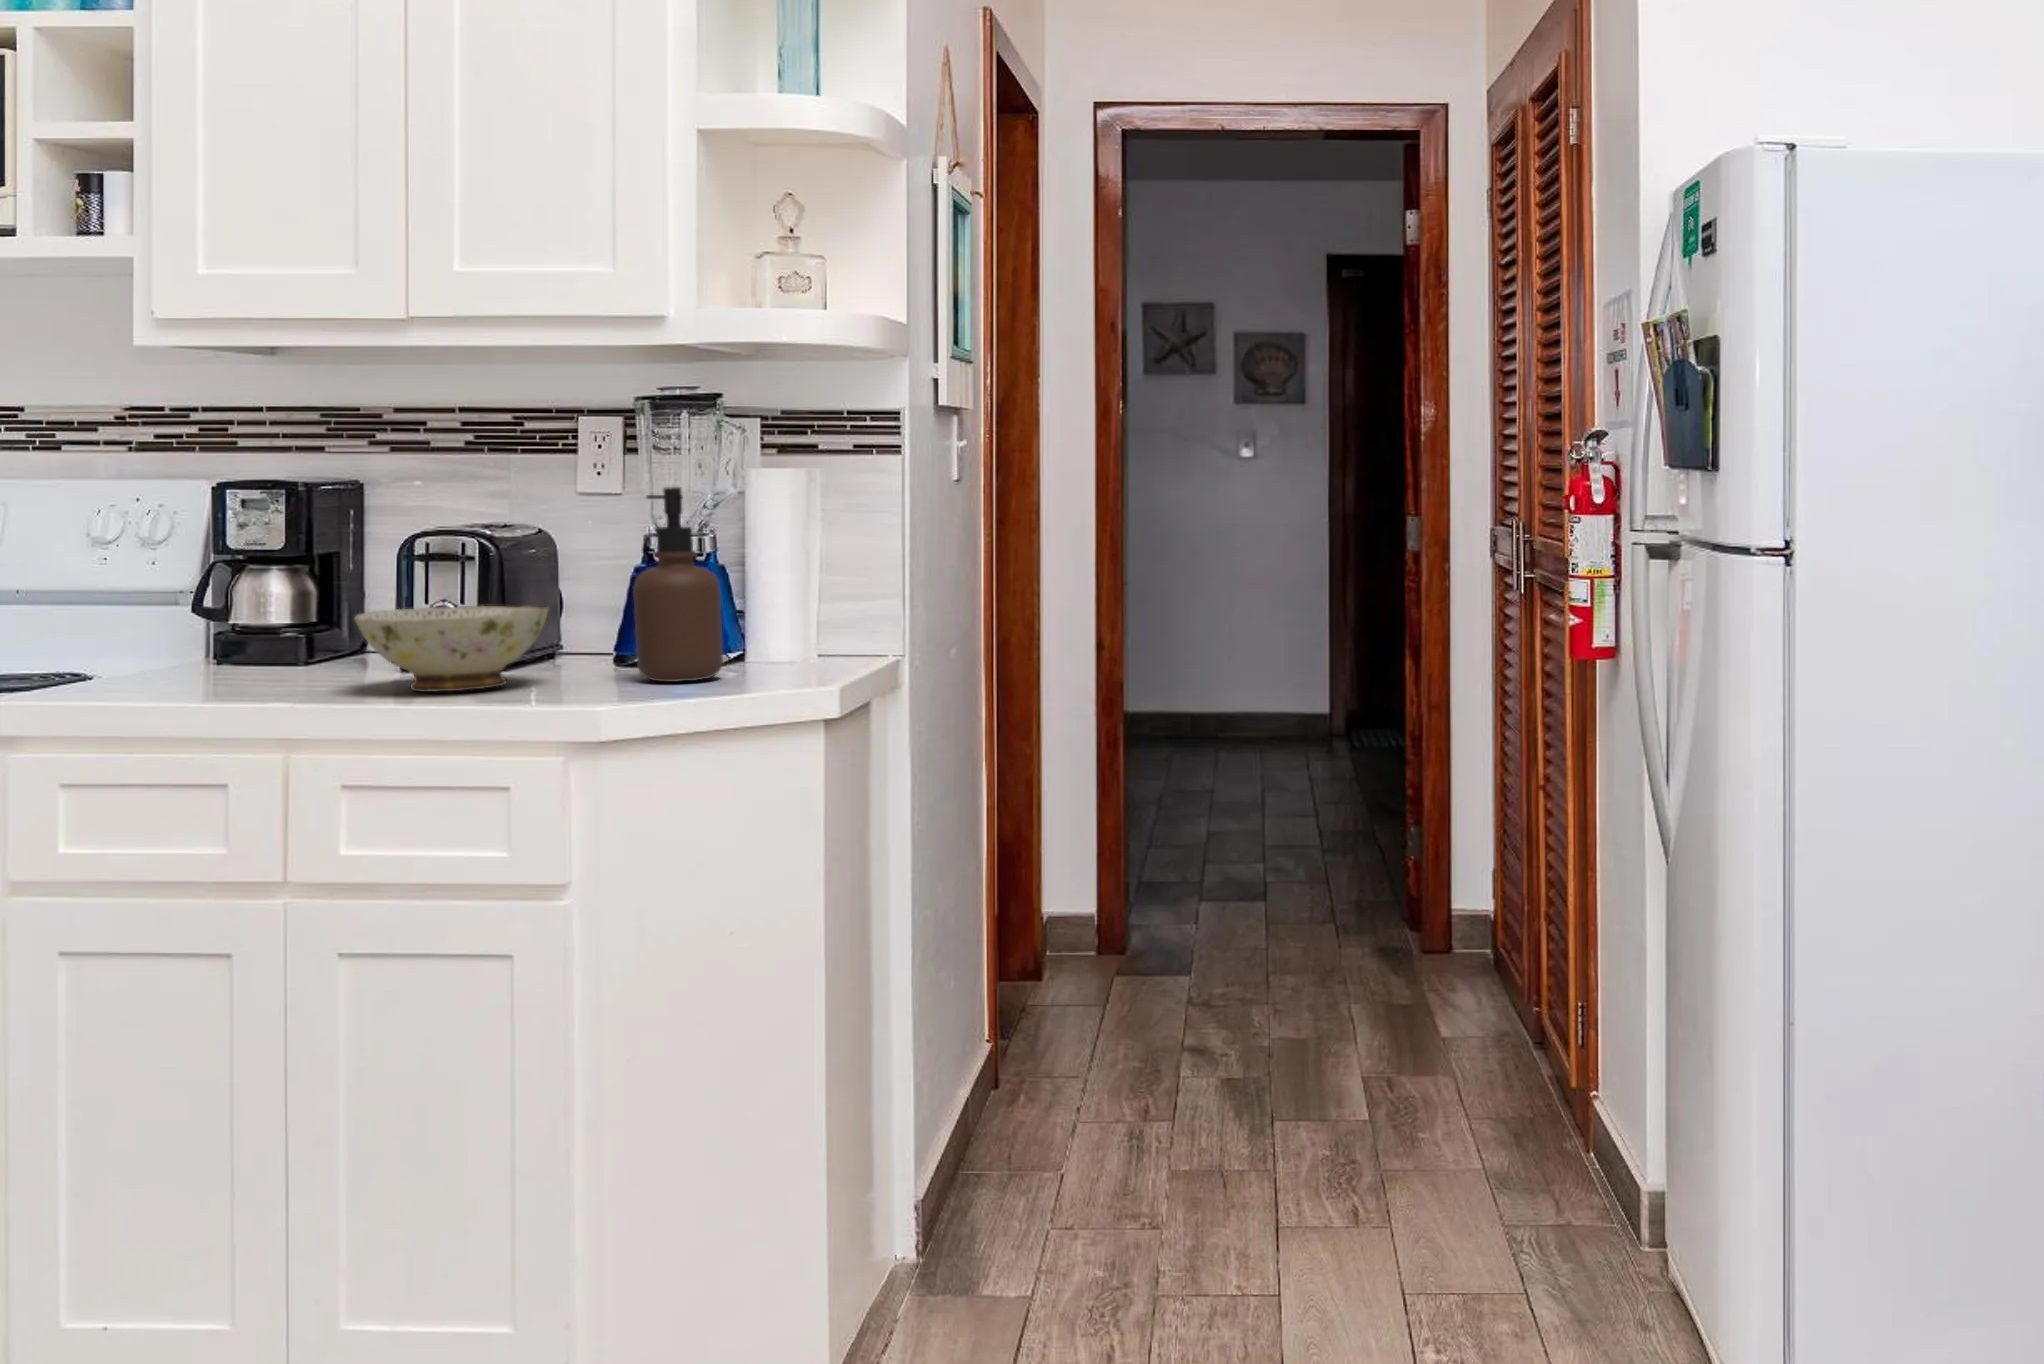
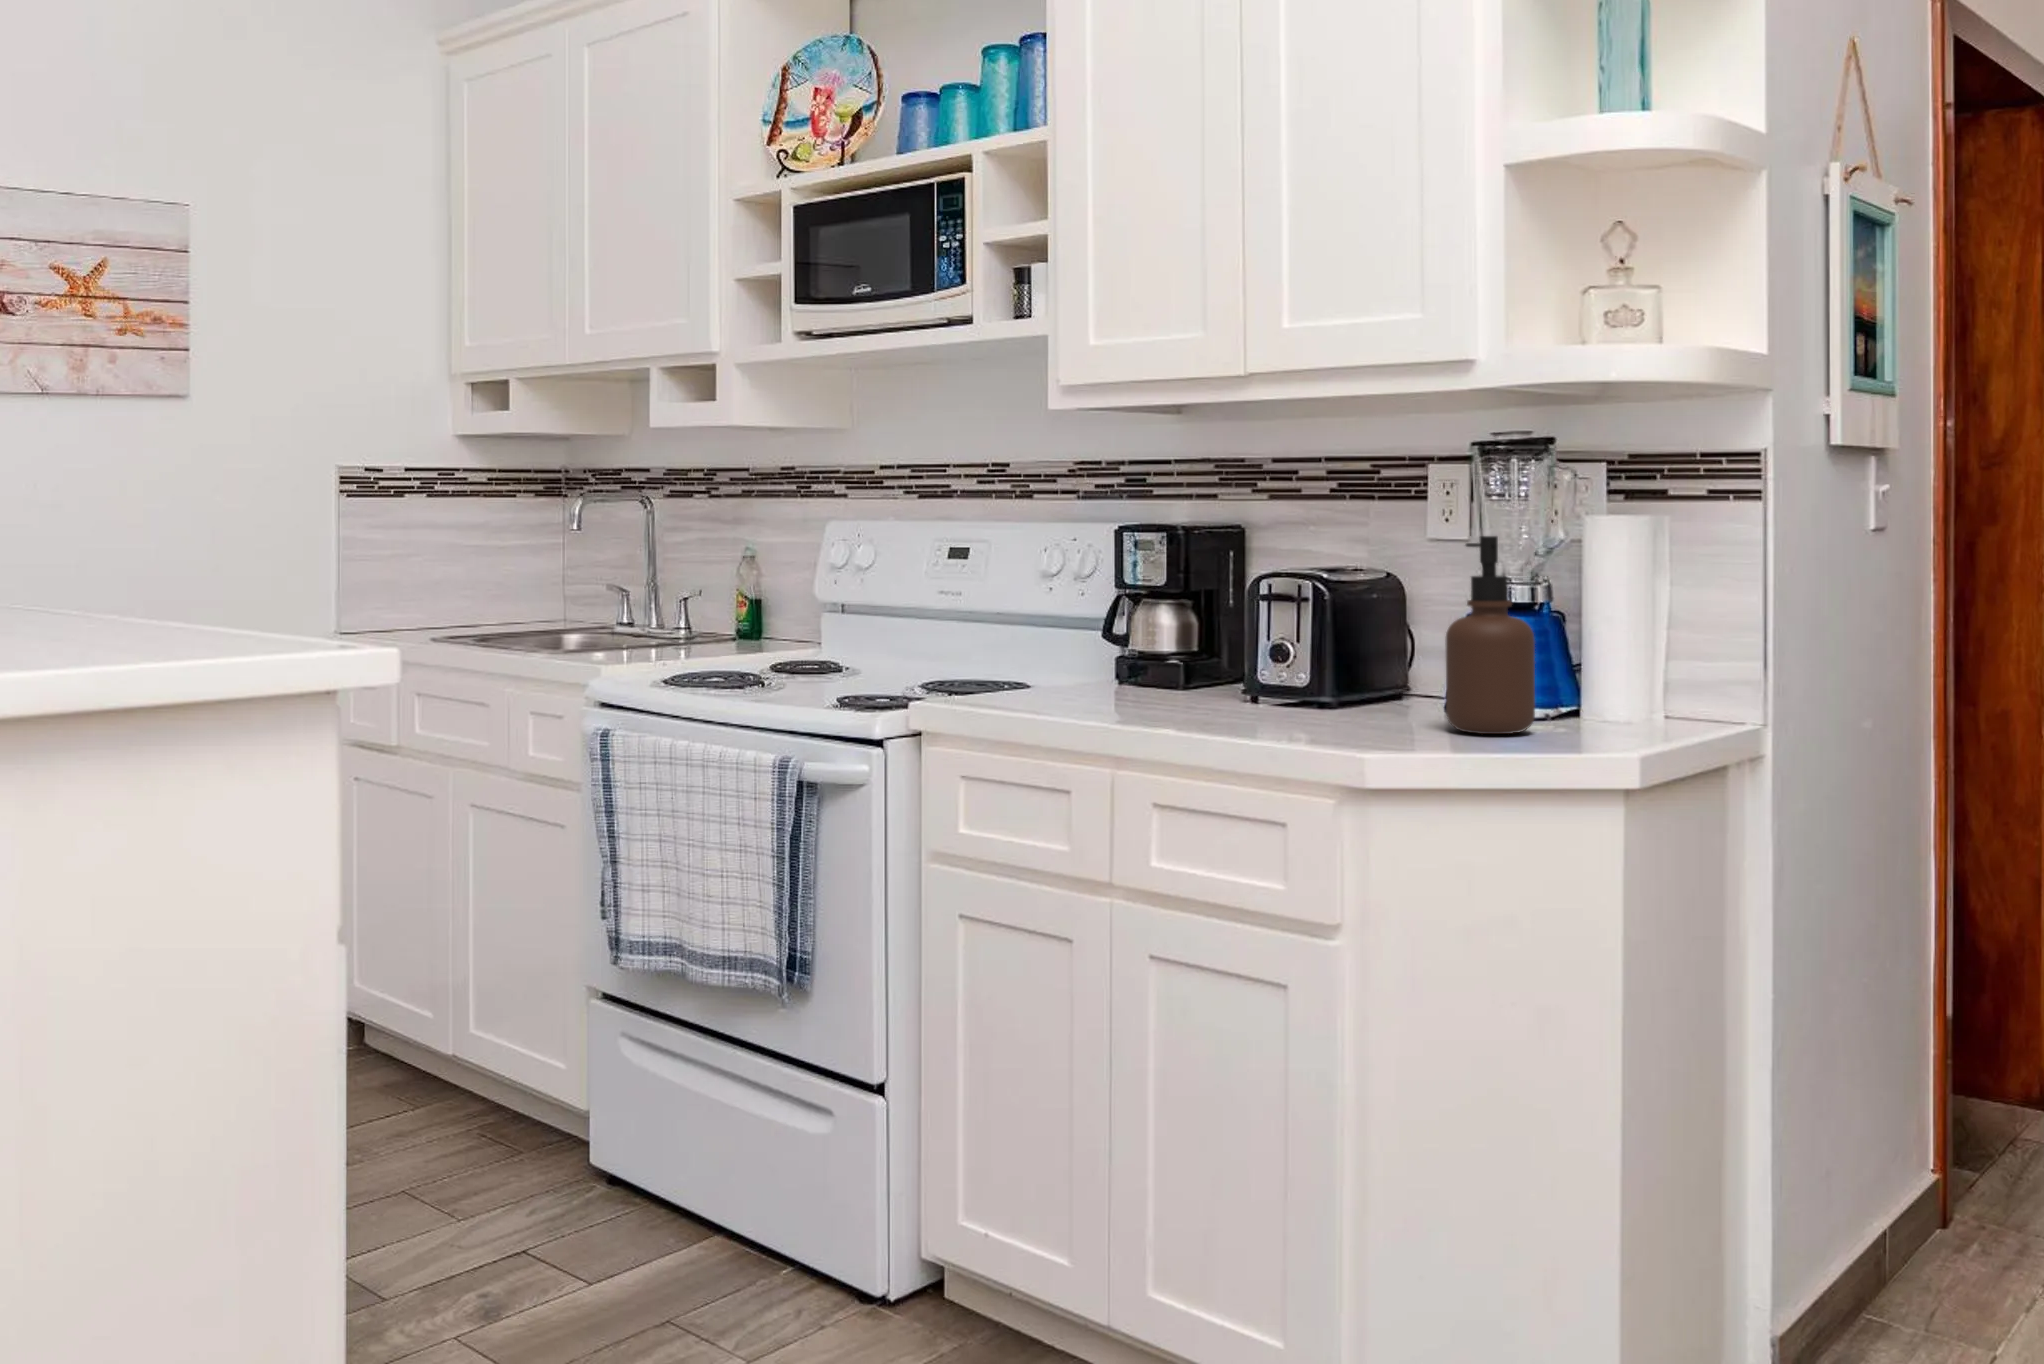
ceramic bowl: present [355,606,548,692] -> none [1191,645,1365,726]

